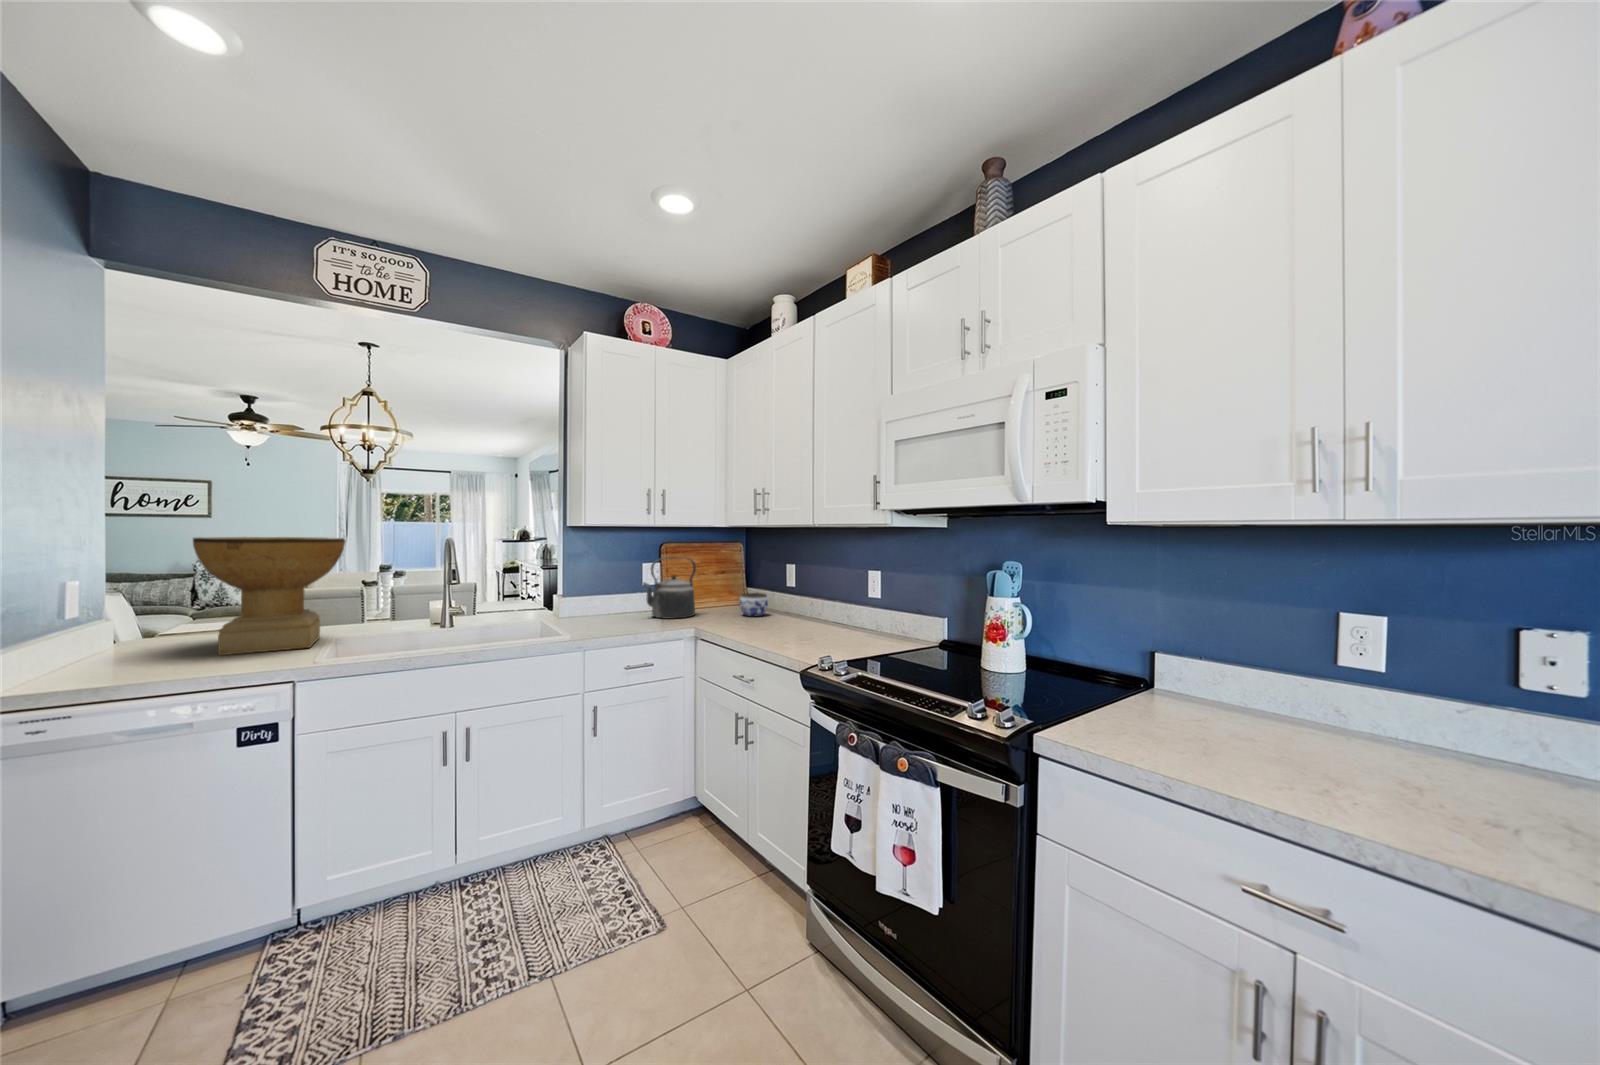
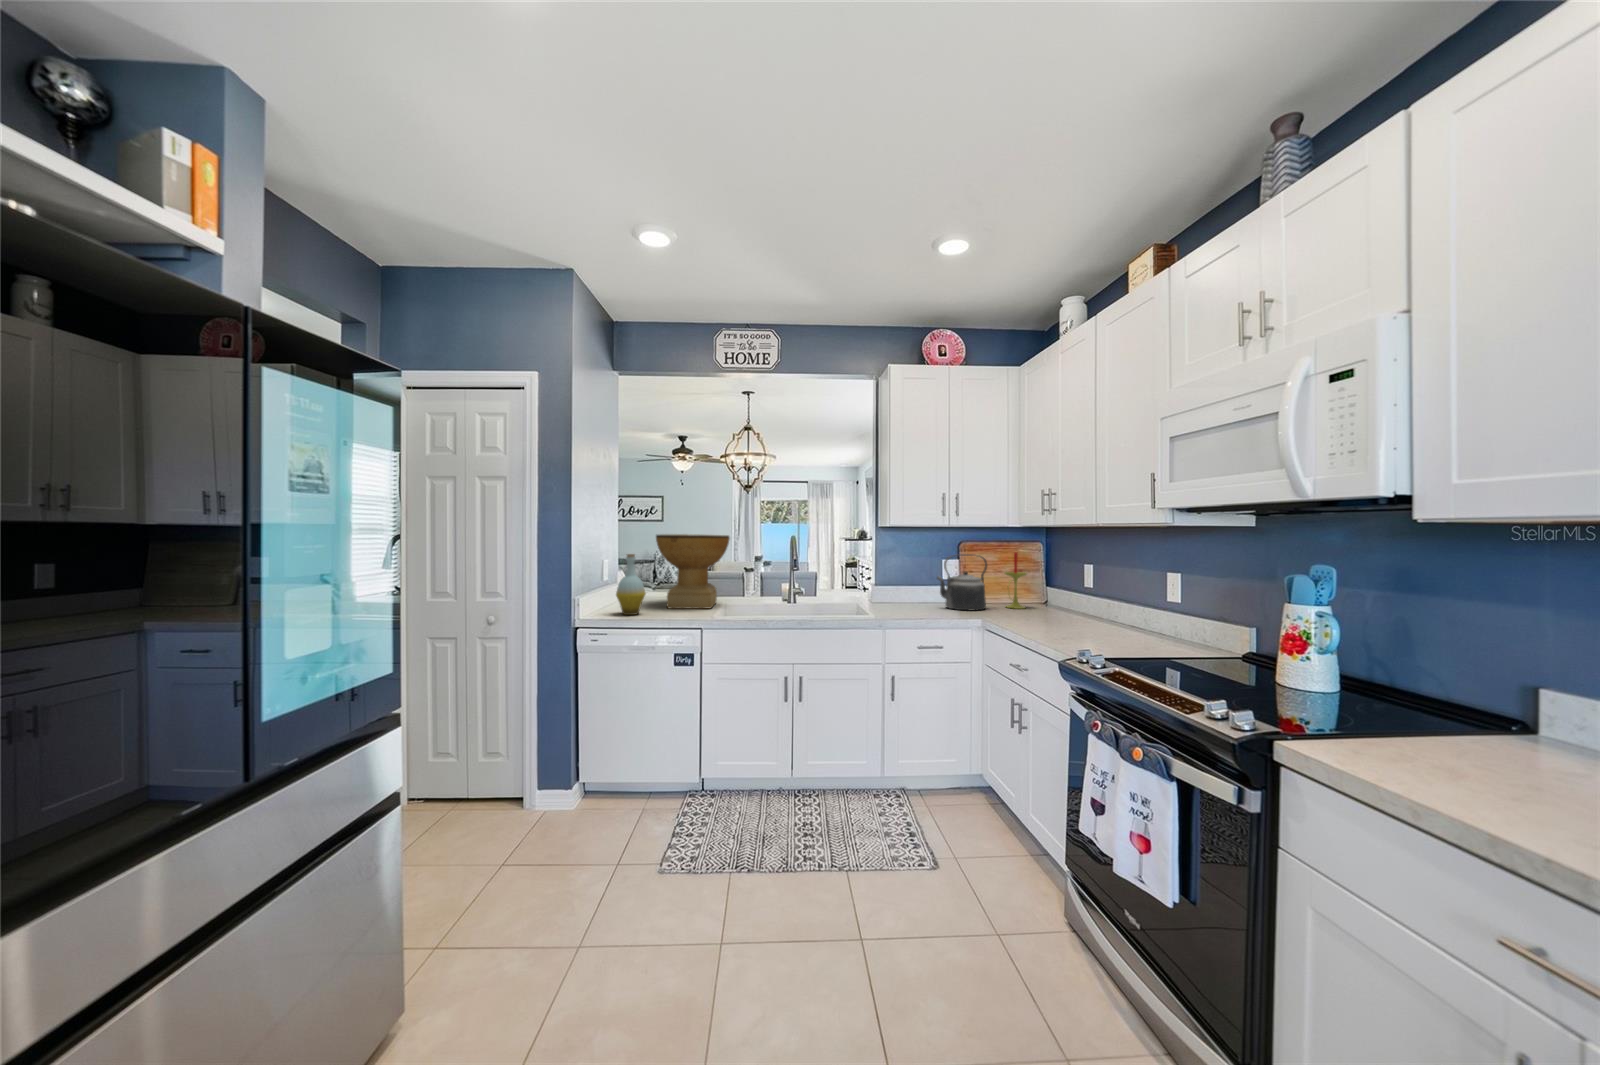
candle: none [712,552,735,612] -> present [1005,552,1027,609]
bottle: none [92,571,169,678] -> present [616,554,645,615]
jar: present [739,593,768,616] -> none [1030,591,1061,615]

